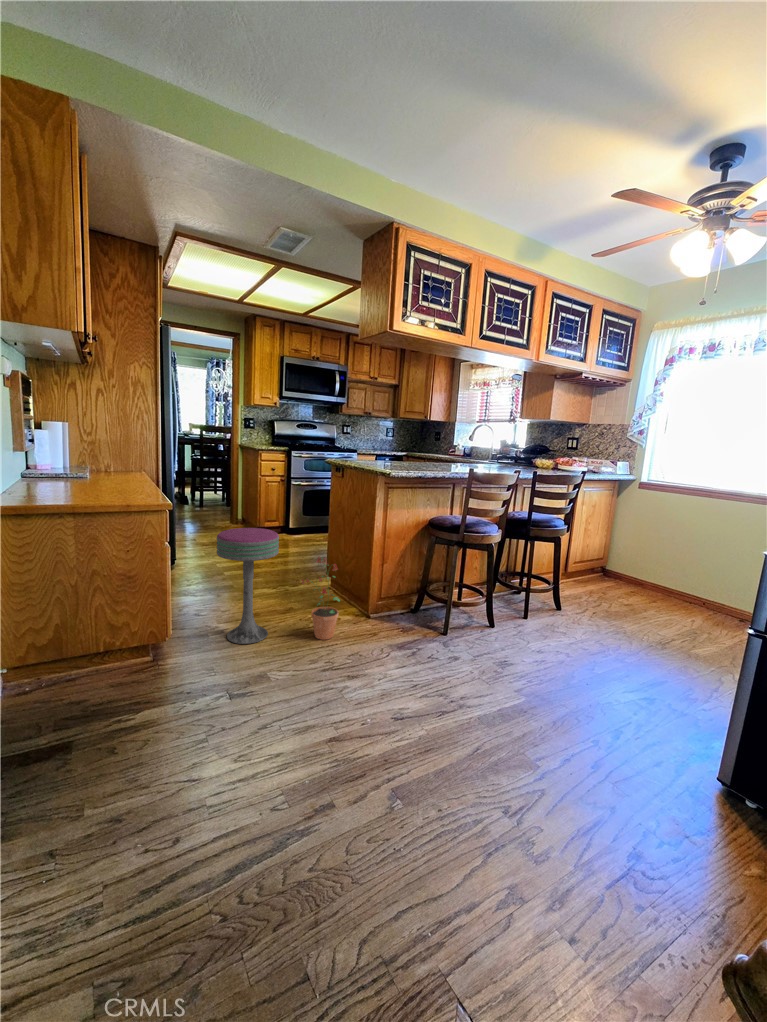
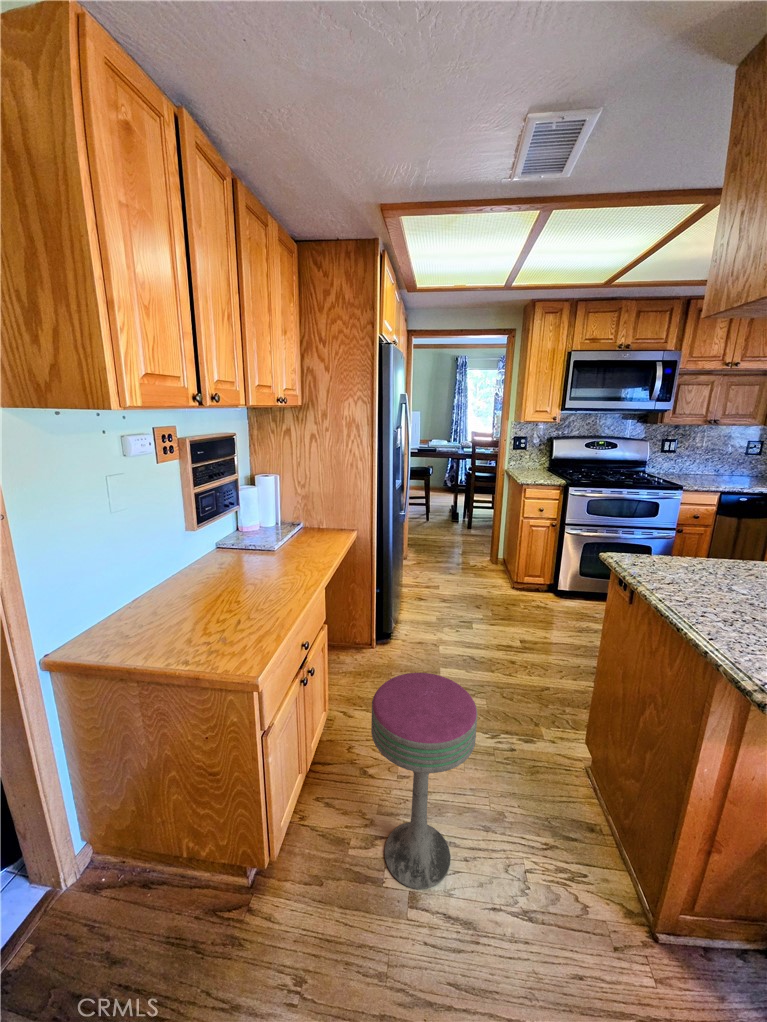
potted plant: present [302,557,340,640] -> none [512,777,597,961]

